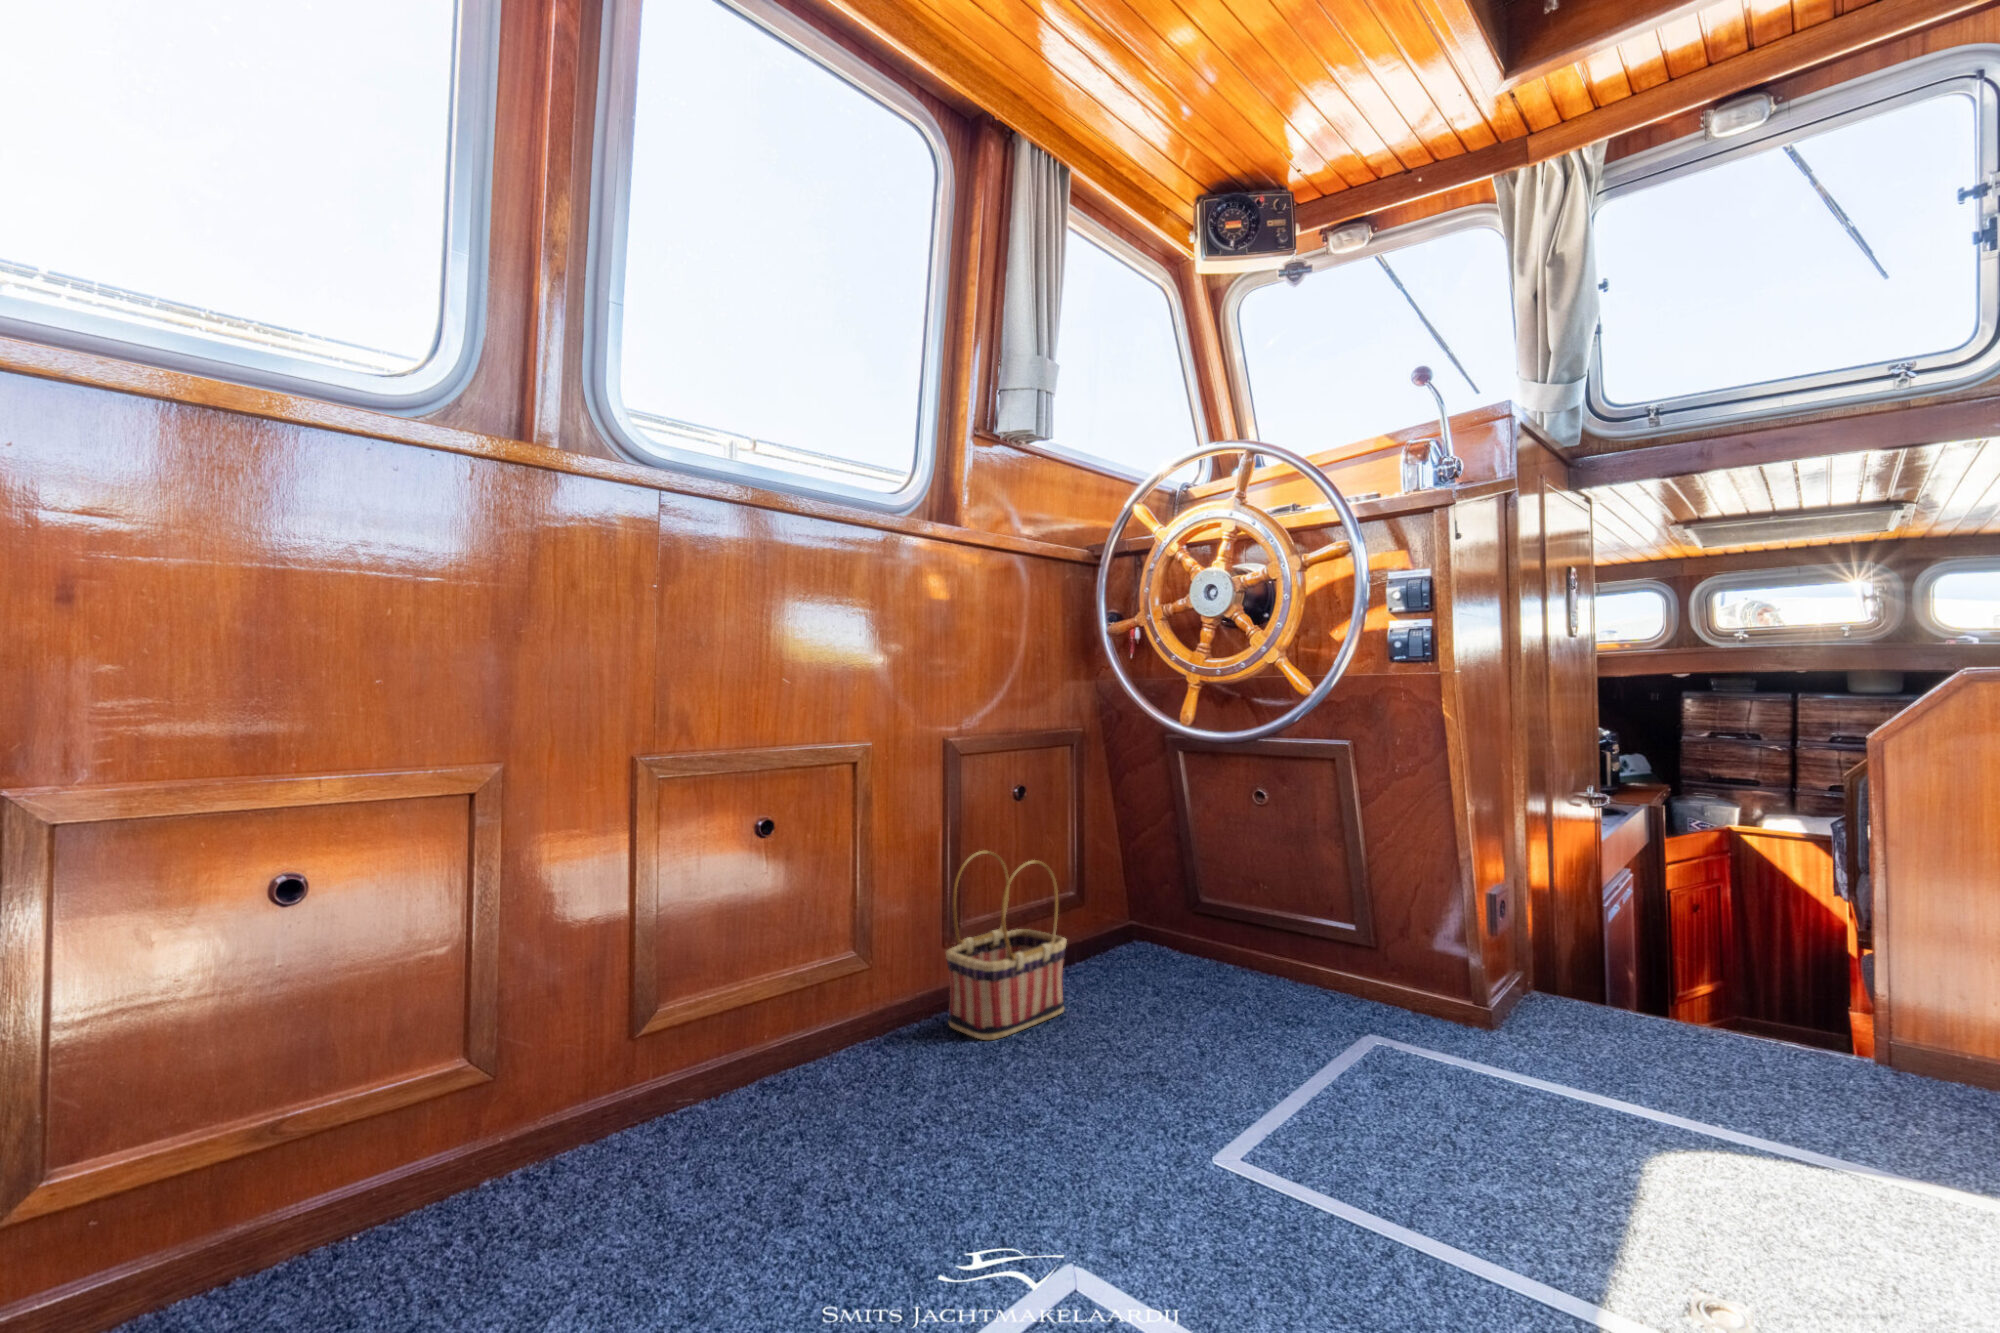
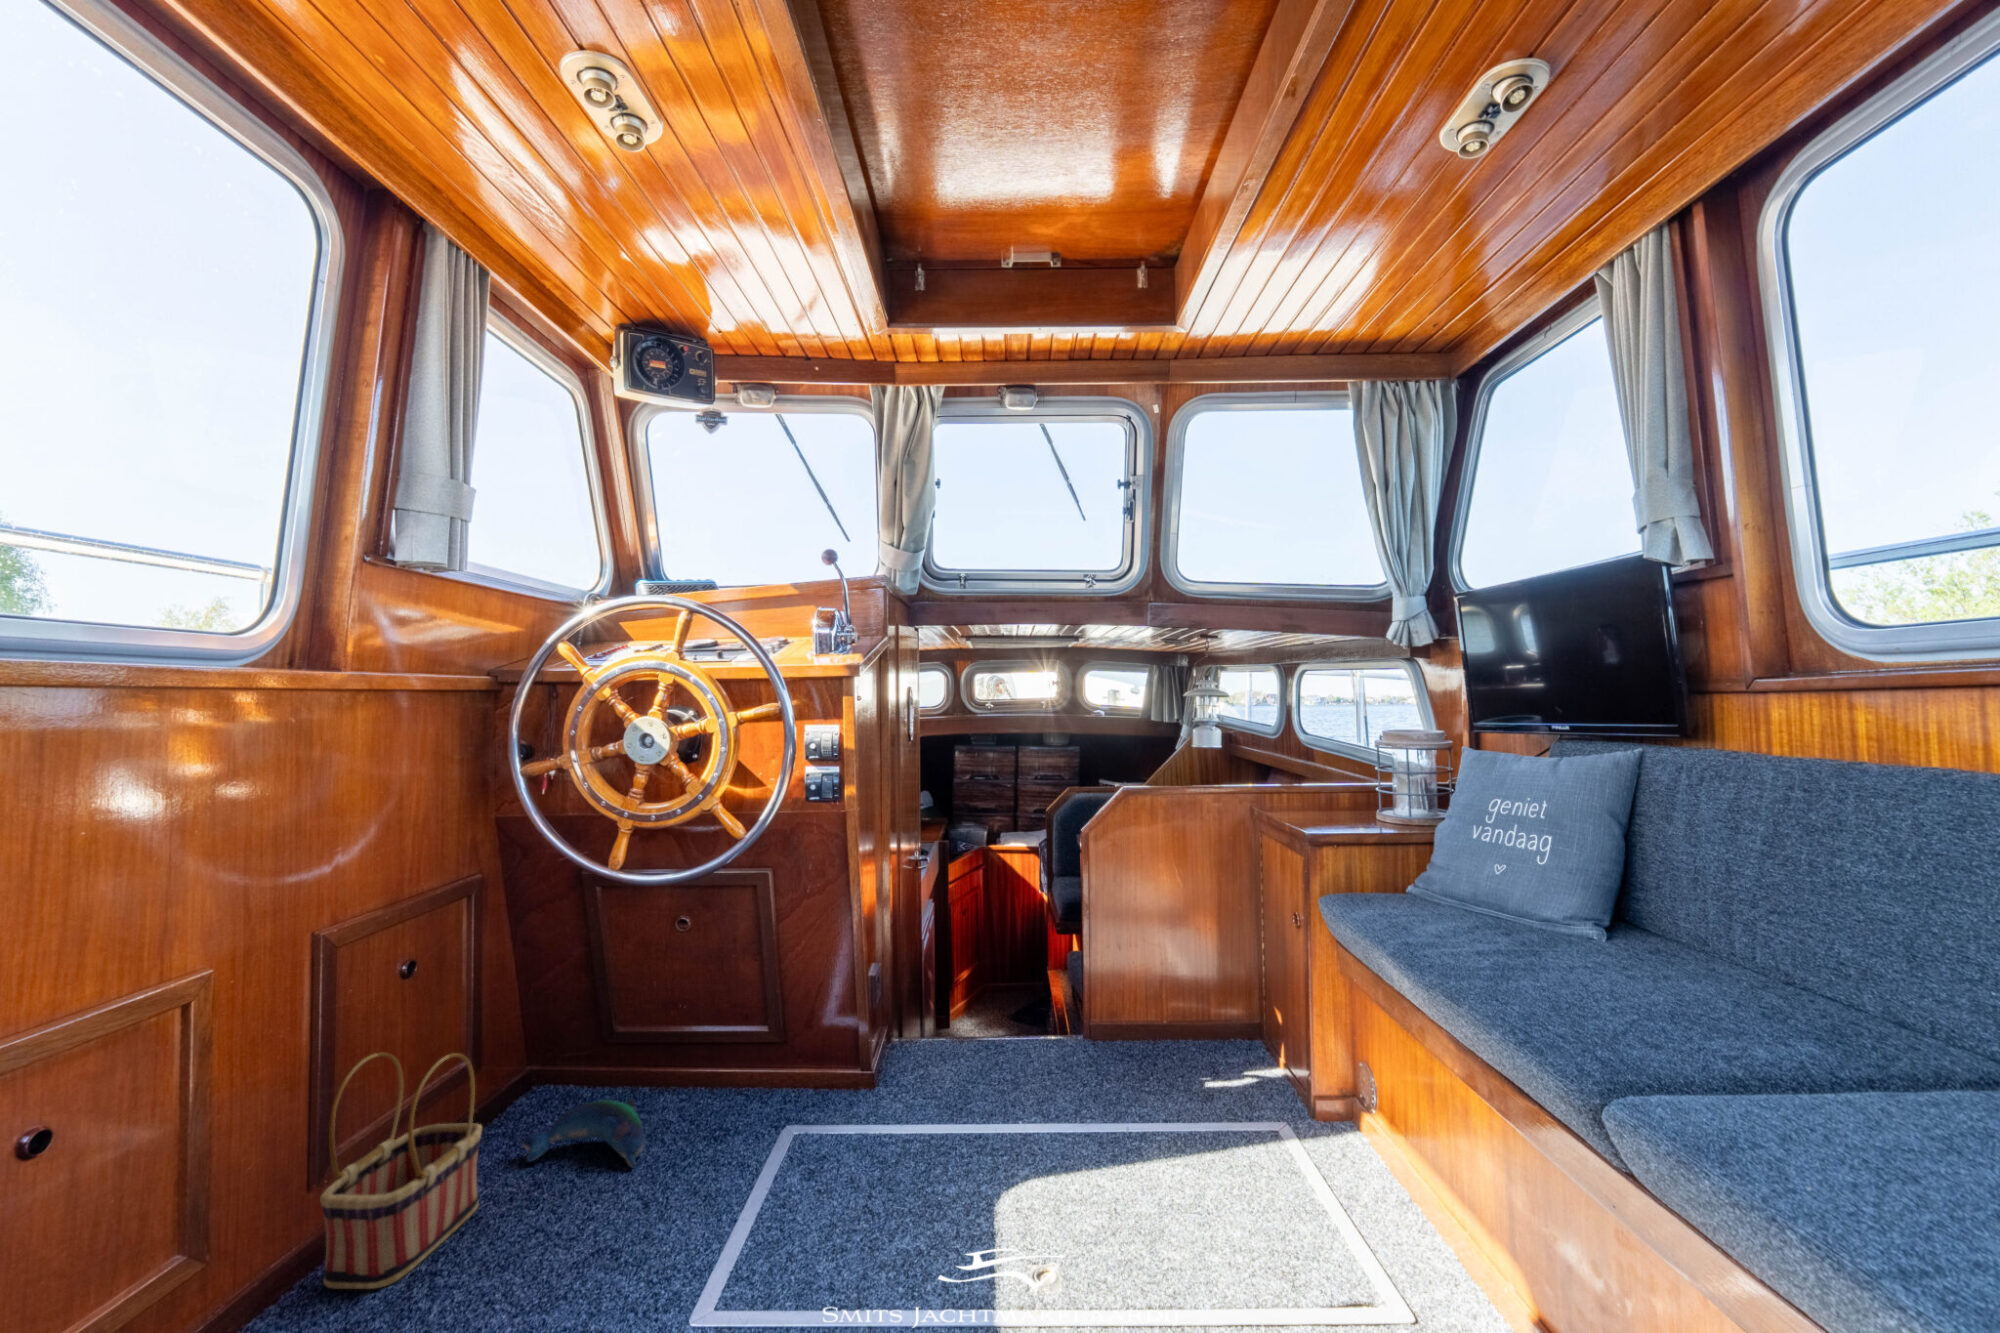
plush toy: none [1107,955,1212,1024] -> present [522,1100,645,1167]

